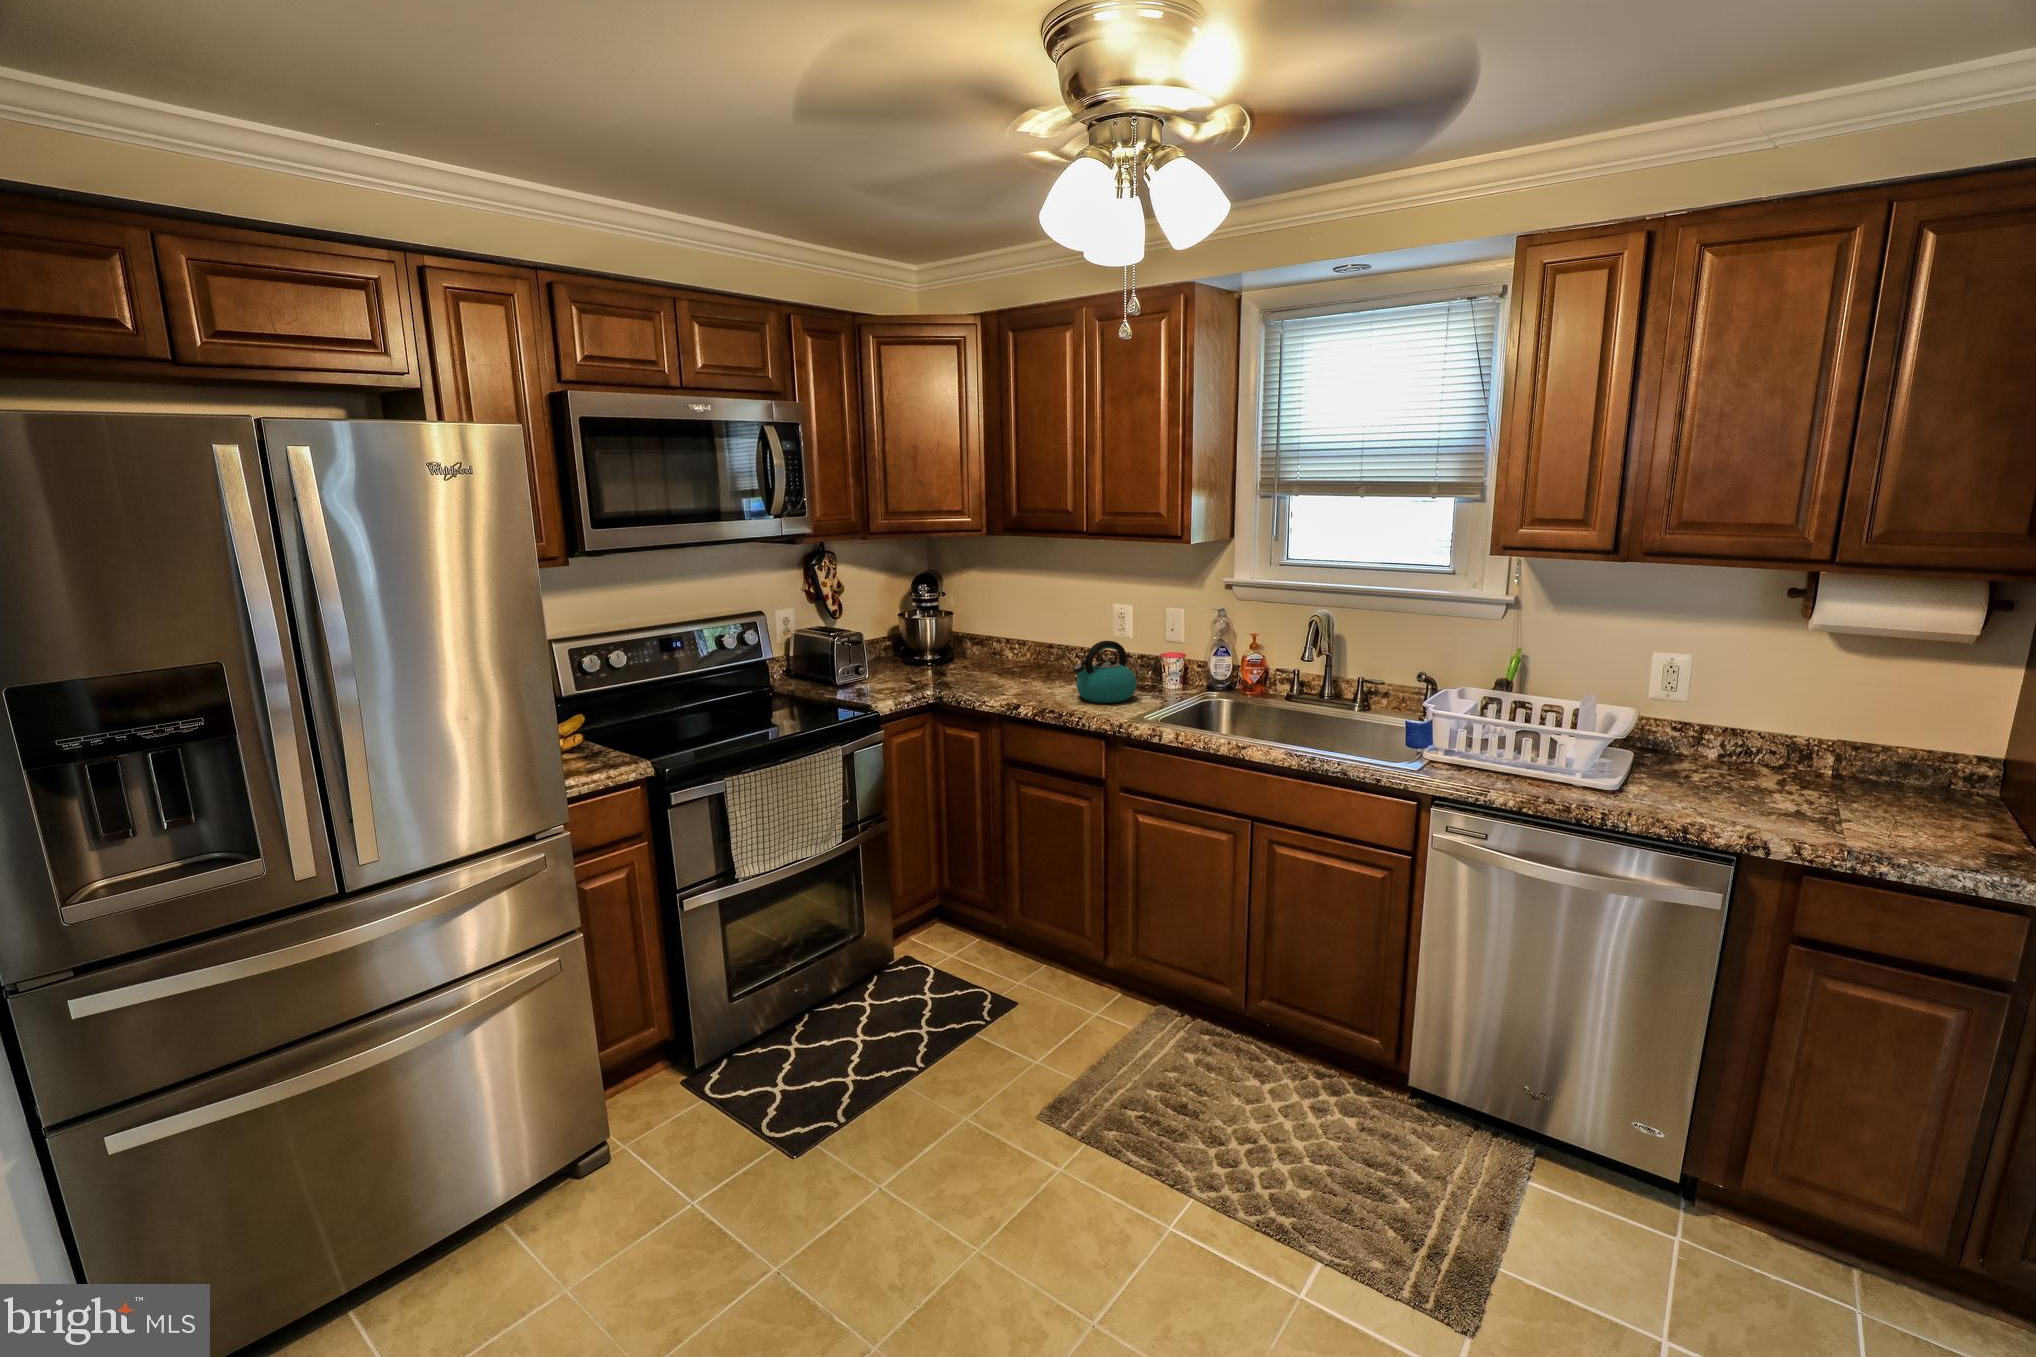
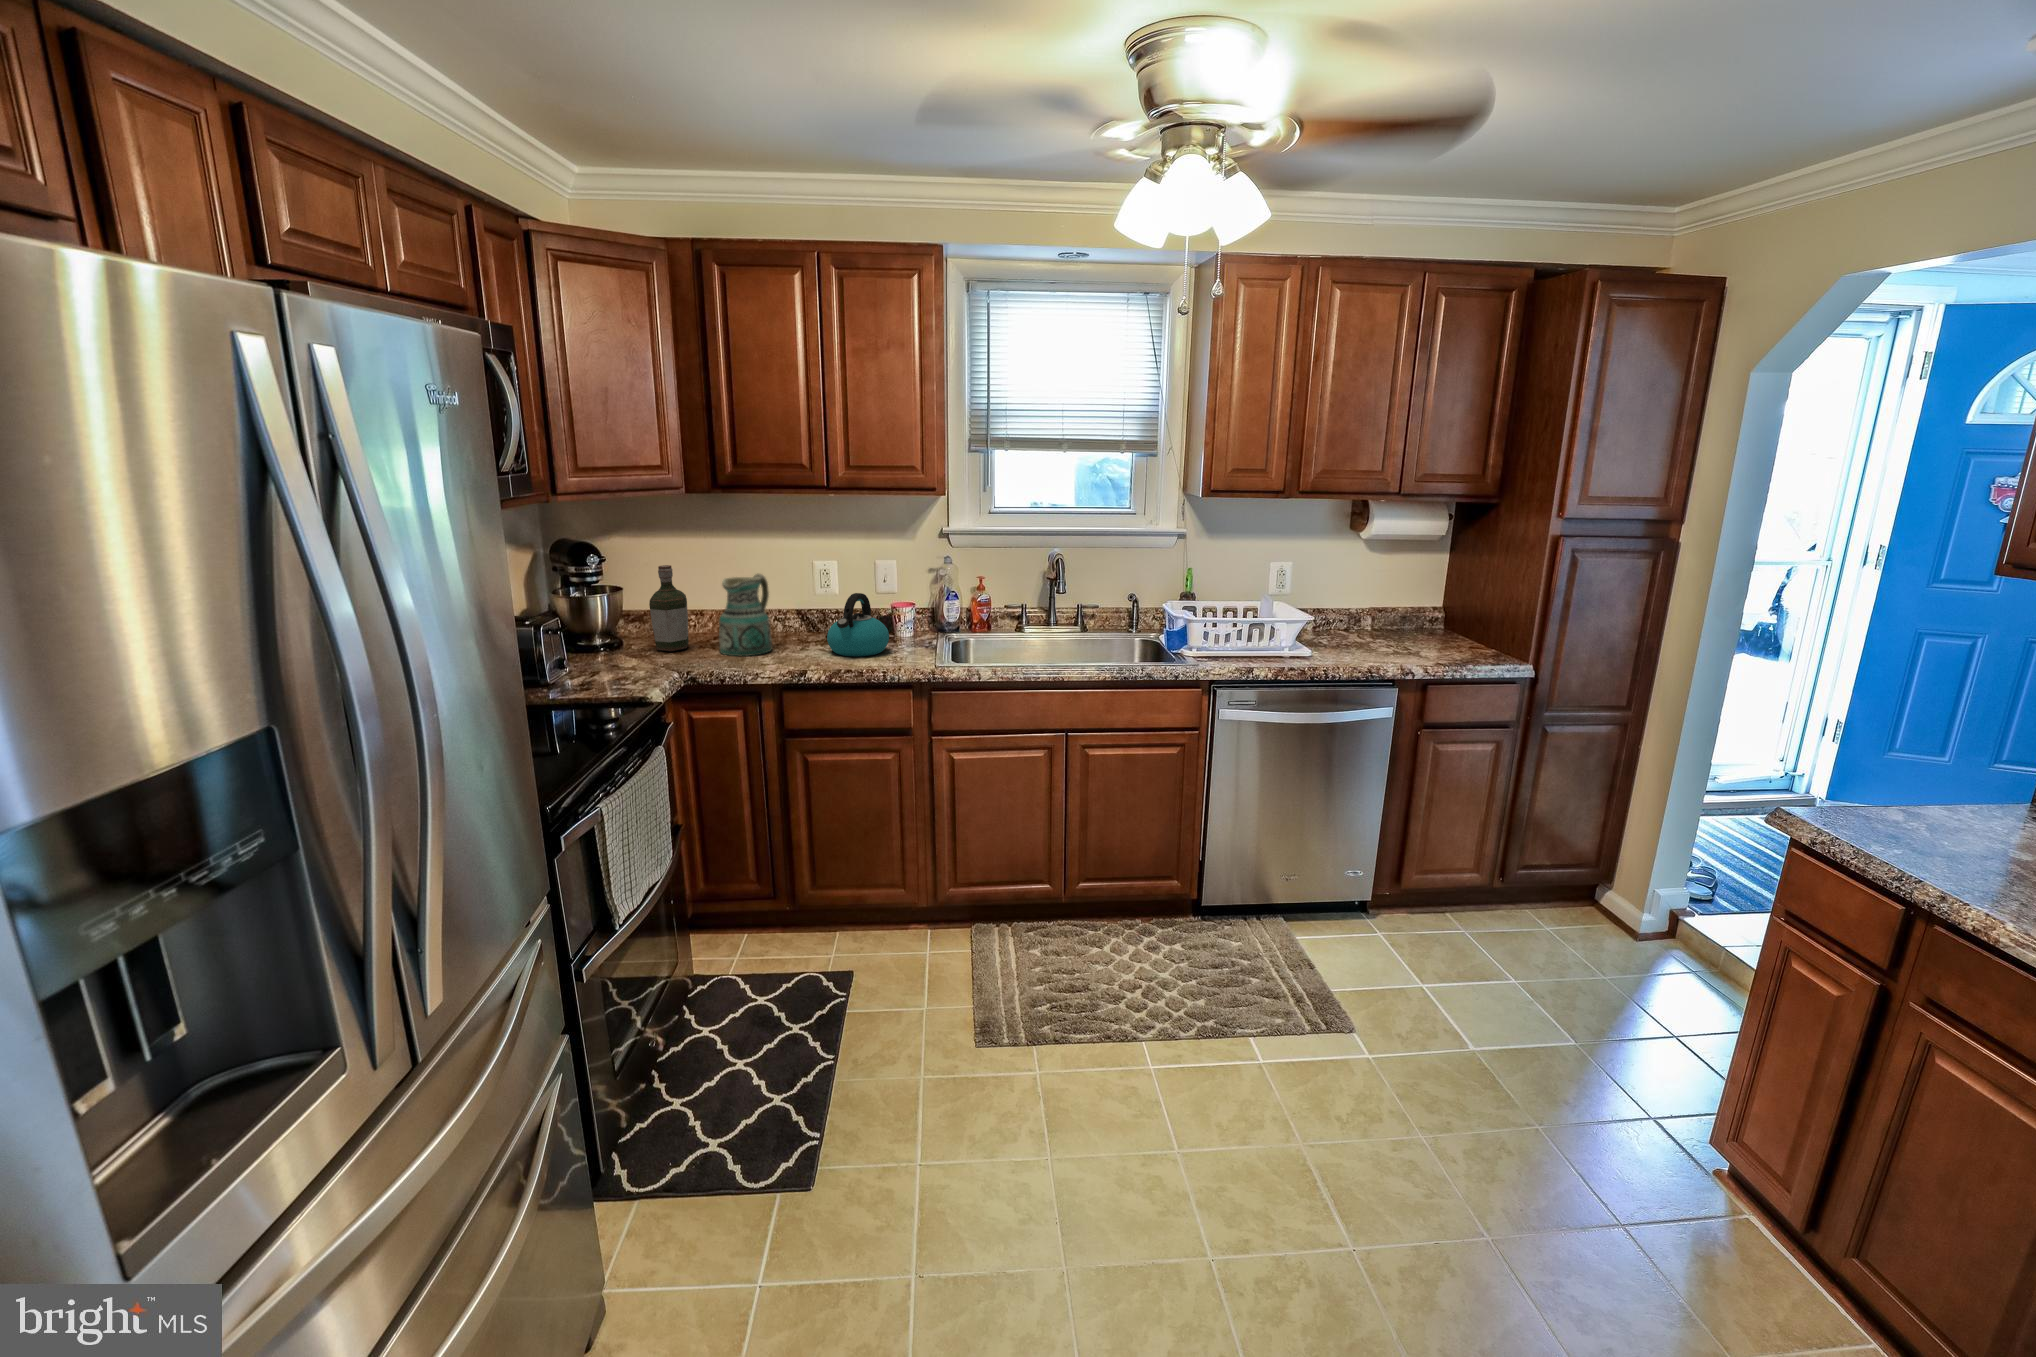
bottle: none [958,603,993,676] -> present [649,565,689,651]
ceramic pitcher: none [999,615,1054,689] -> present [719,574,772,656]

